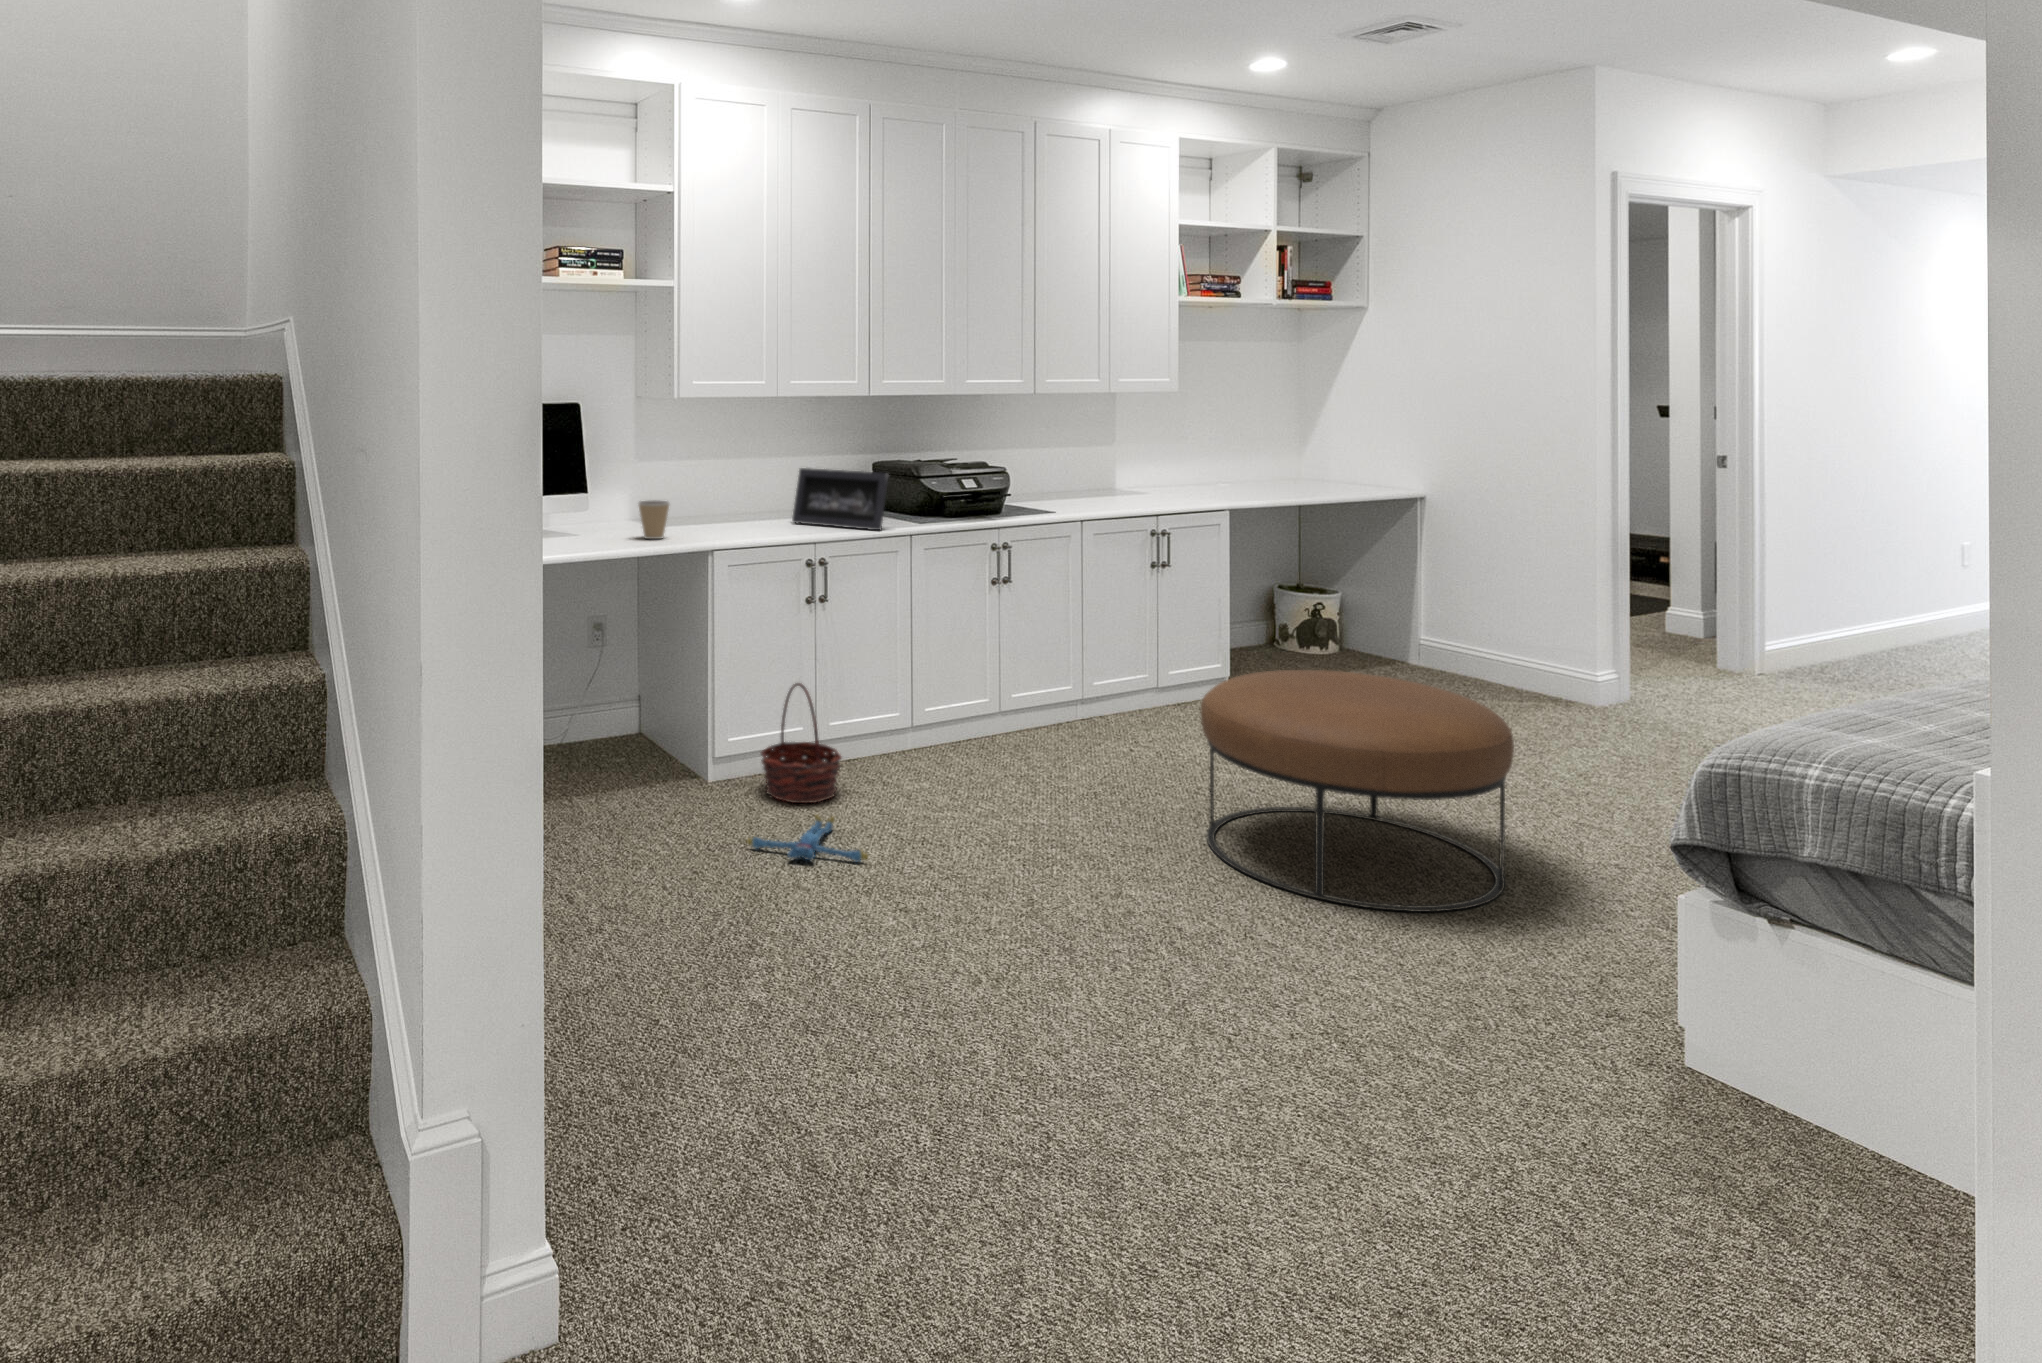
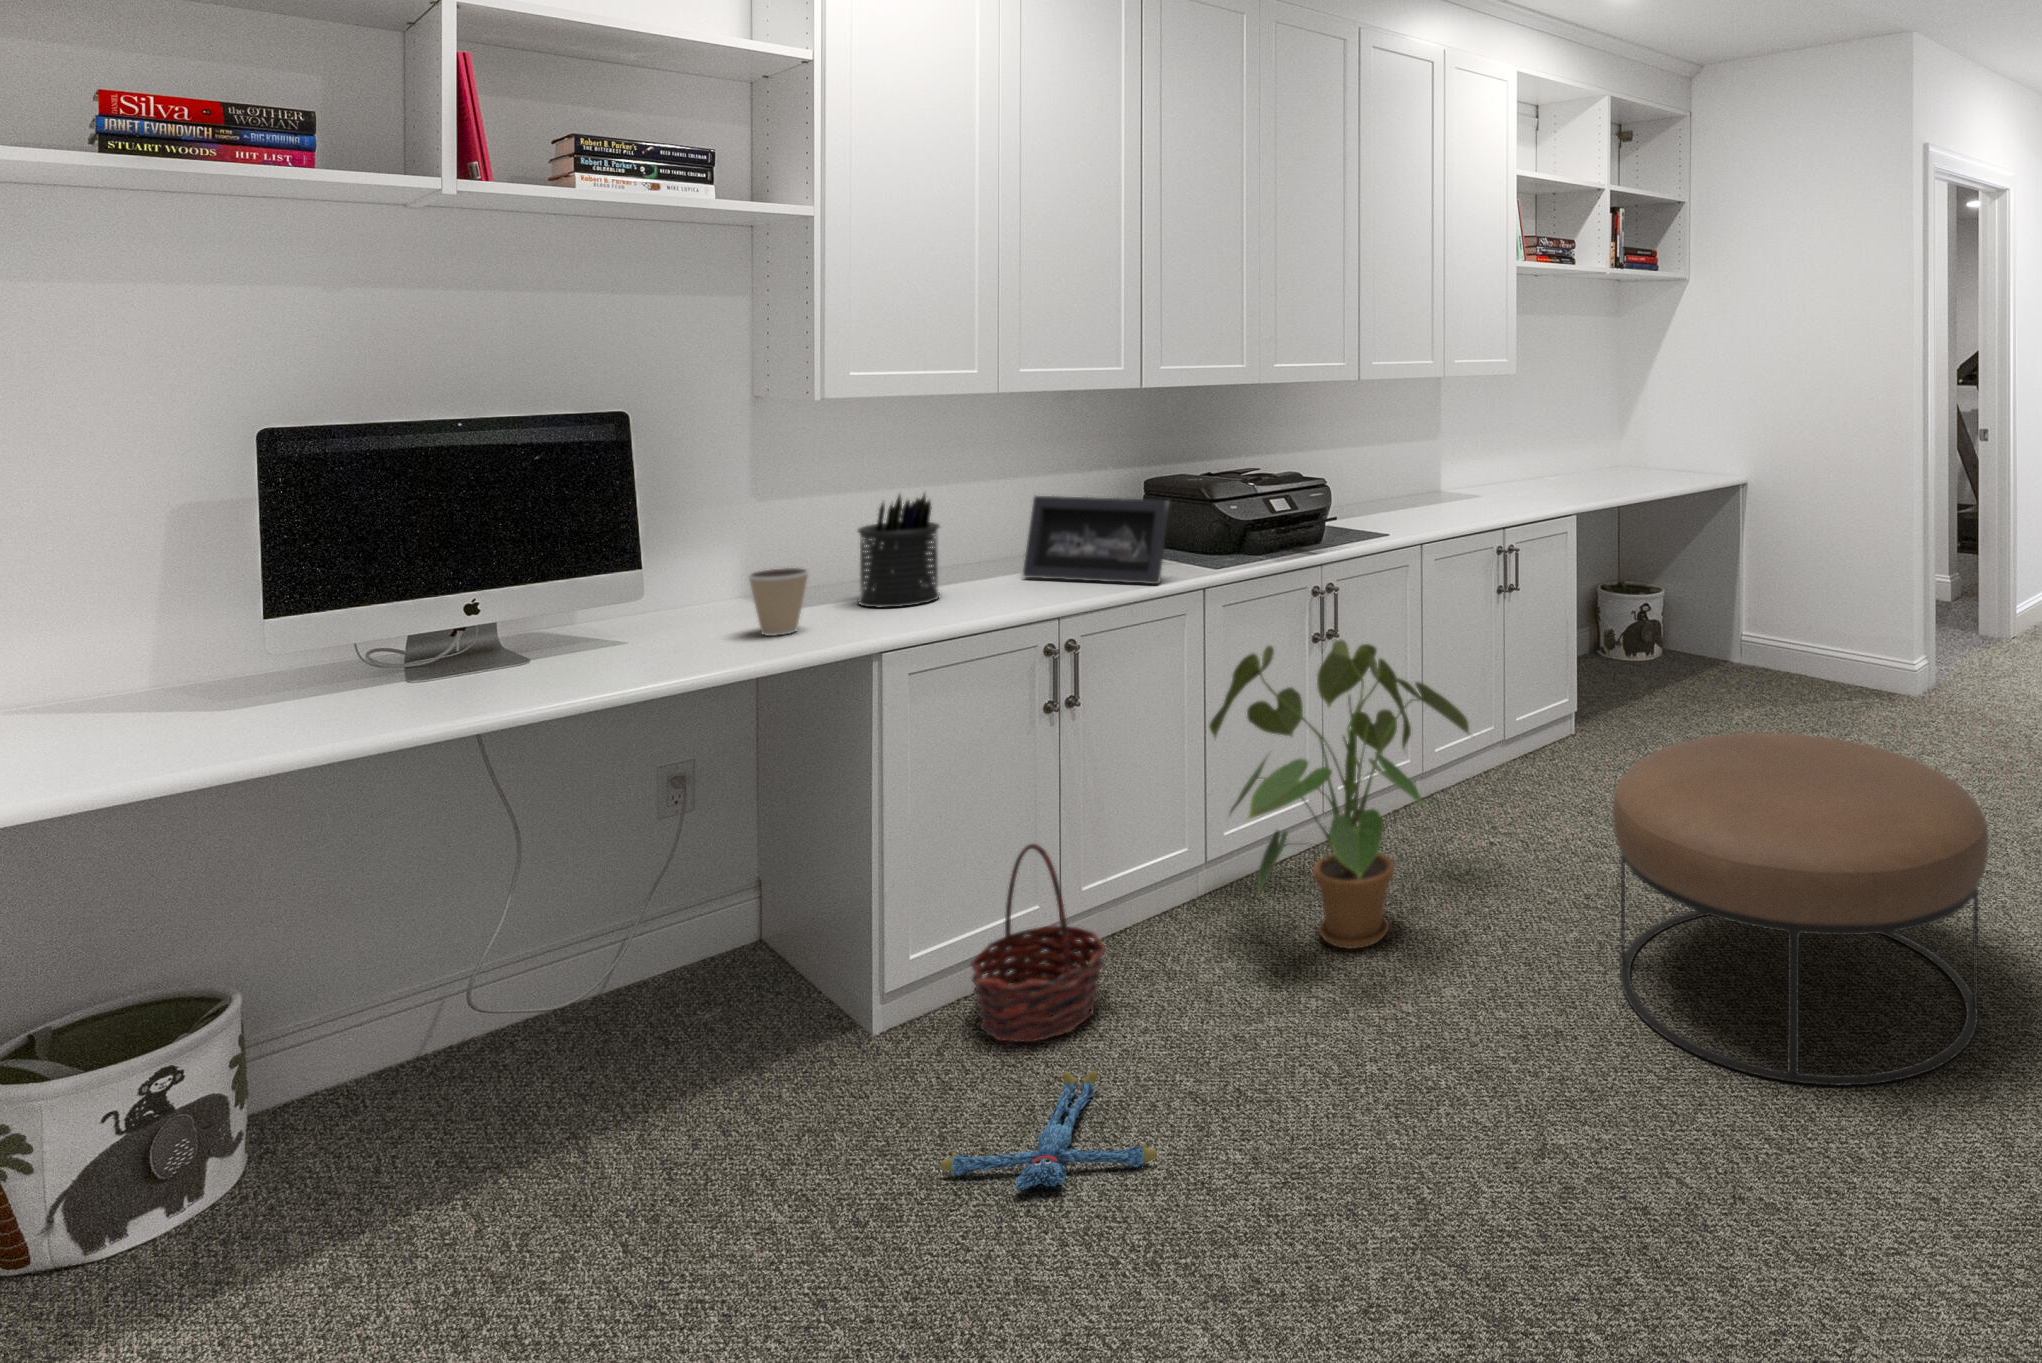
pen holder: none [694,459,742,532] -> present [858,493,939,607]
house plant: none [914,579,1112,792] -> present [1209,640,1469,949]

